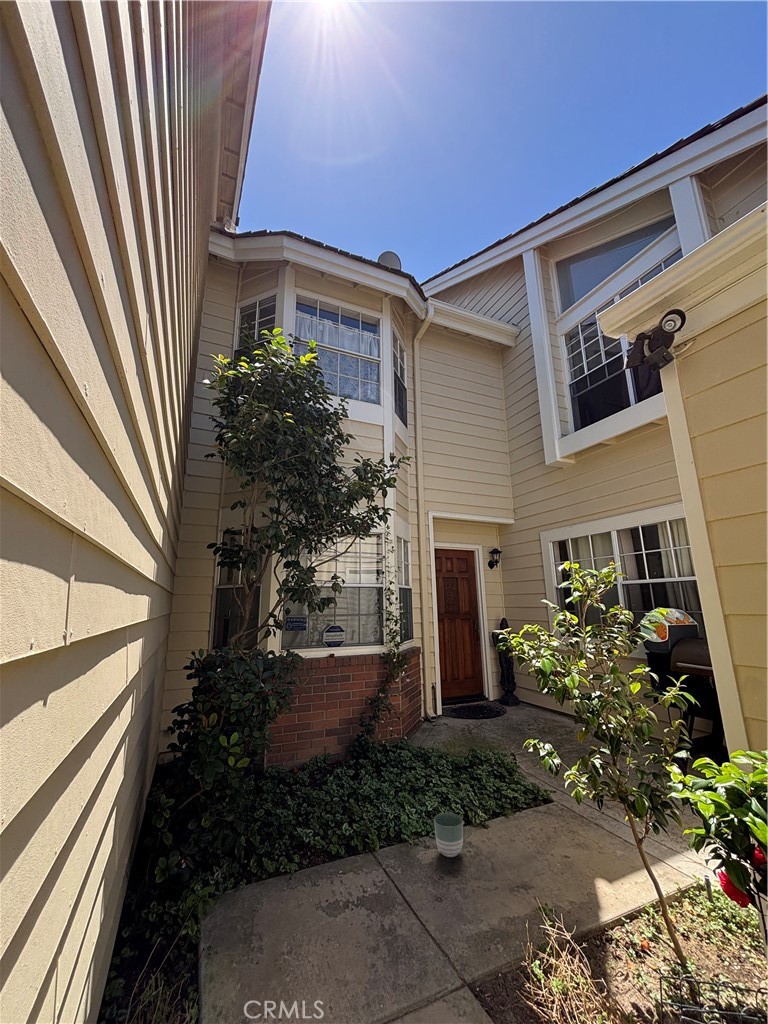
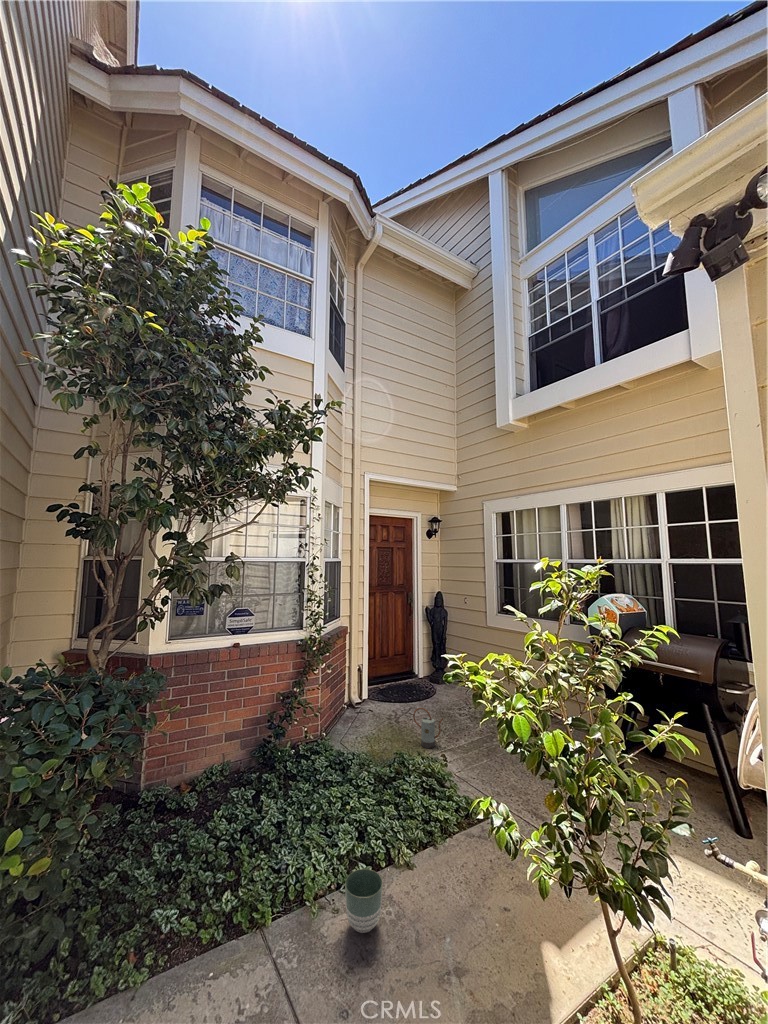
watering can: none [484,716,512,753] -> present [413,708,444,748]

